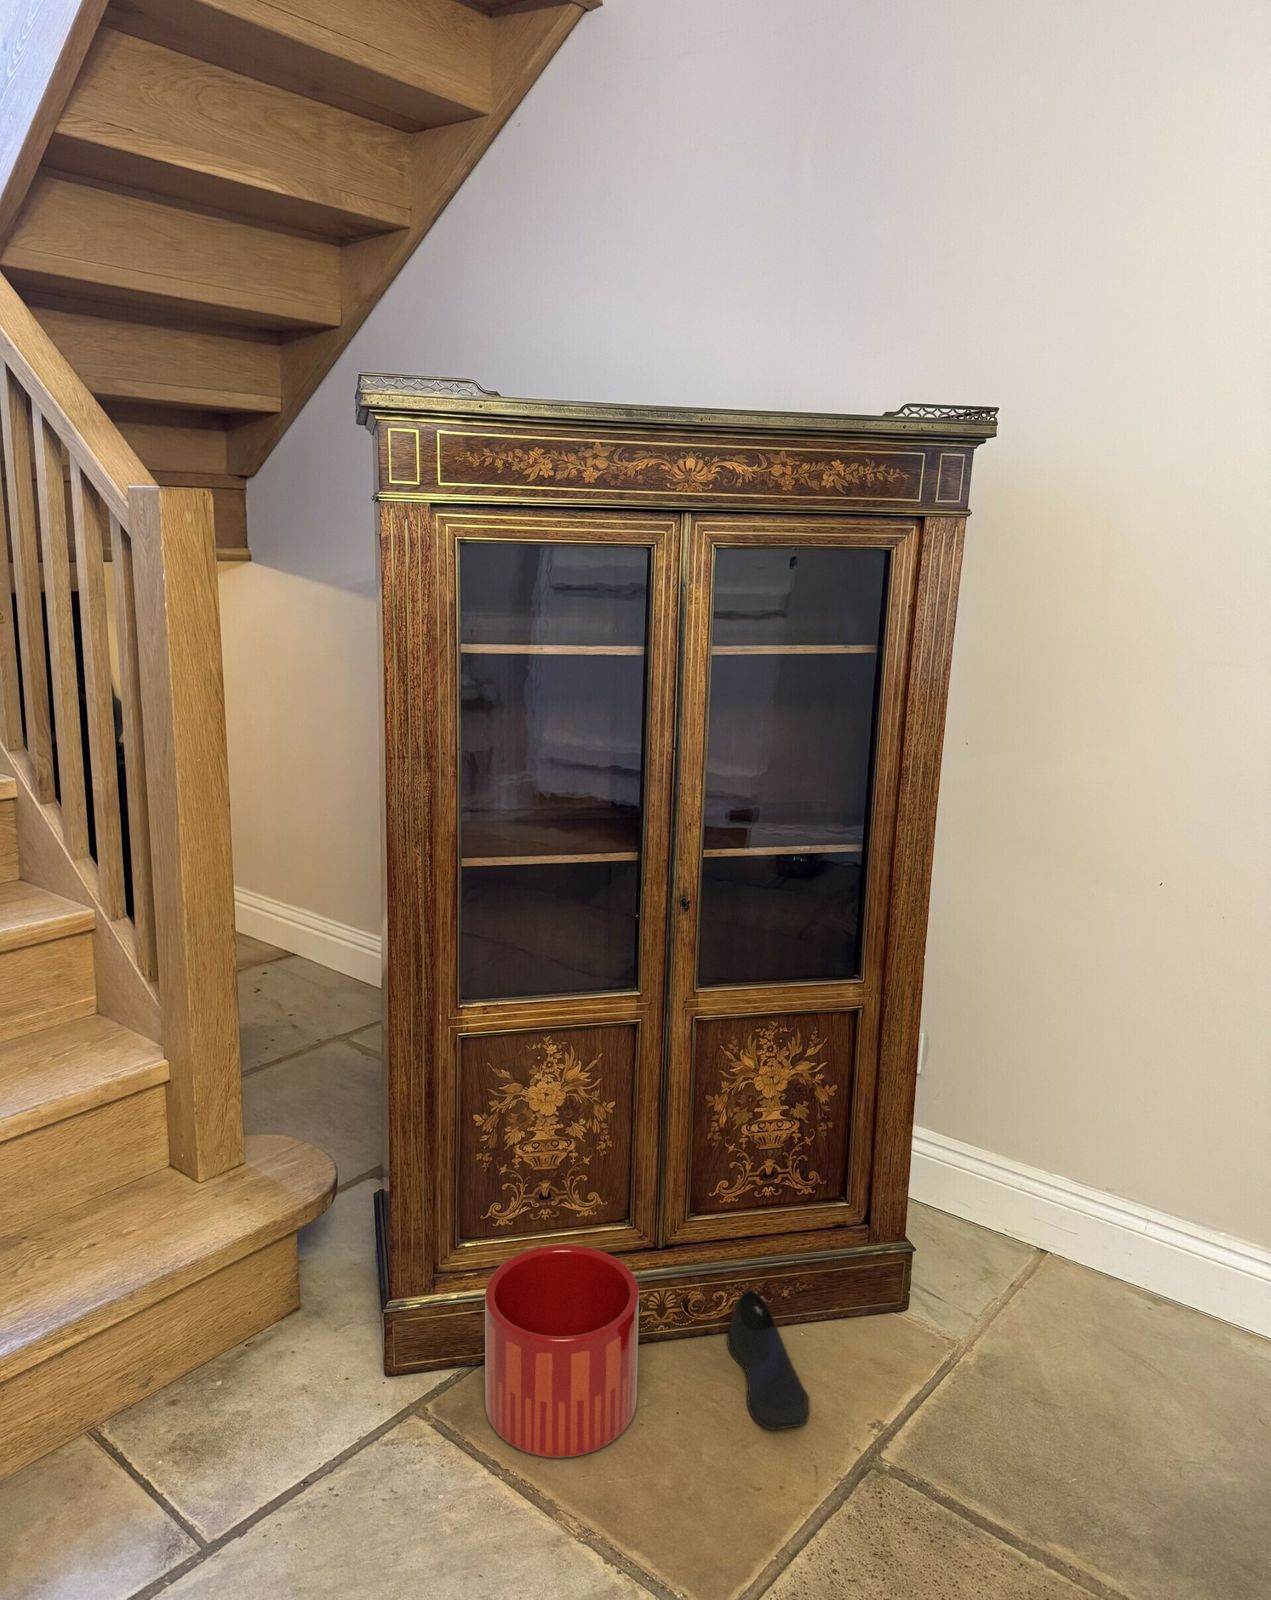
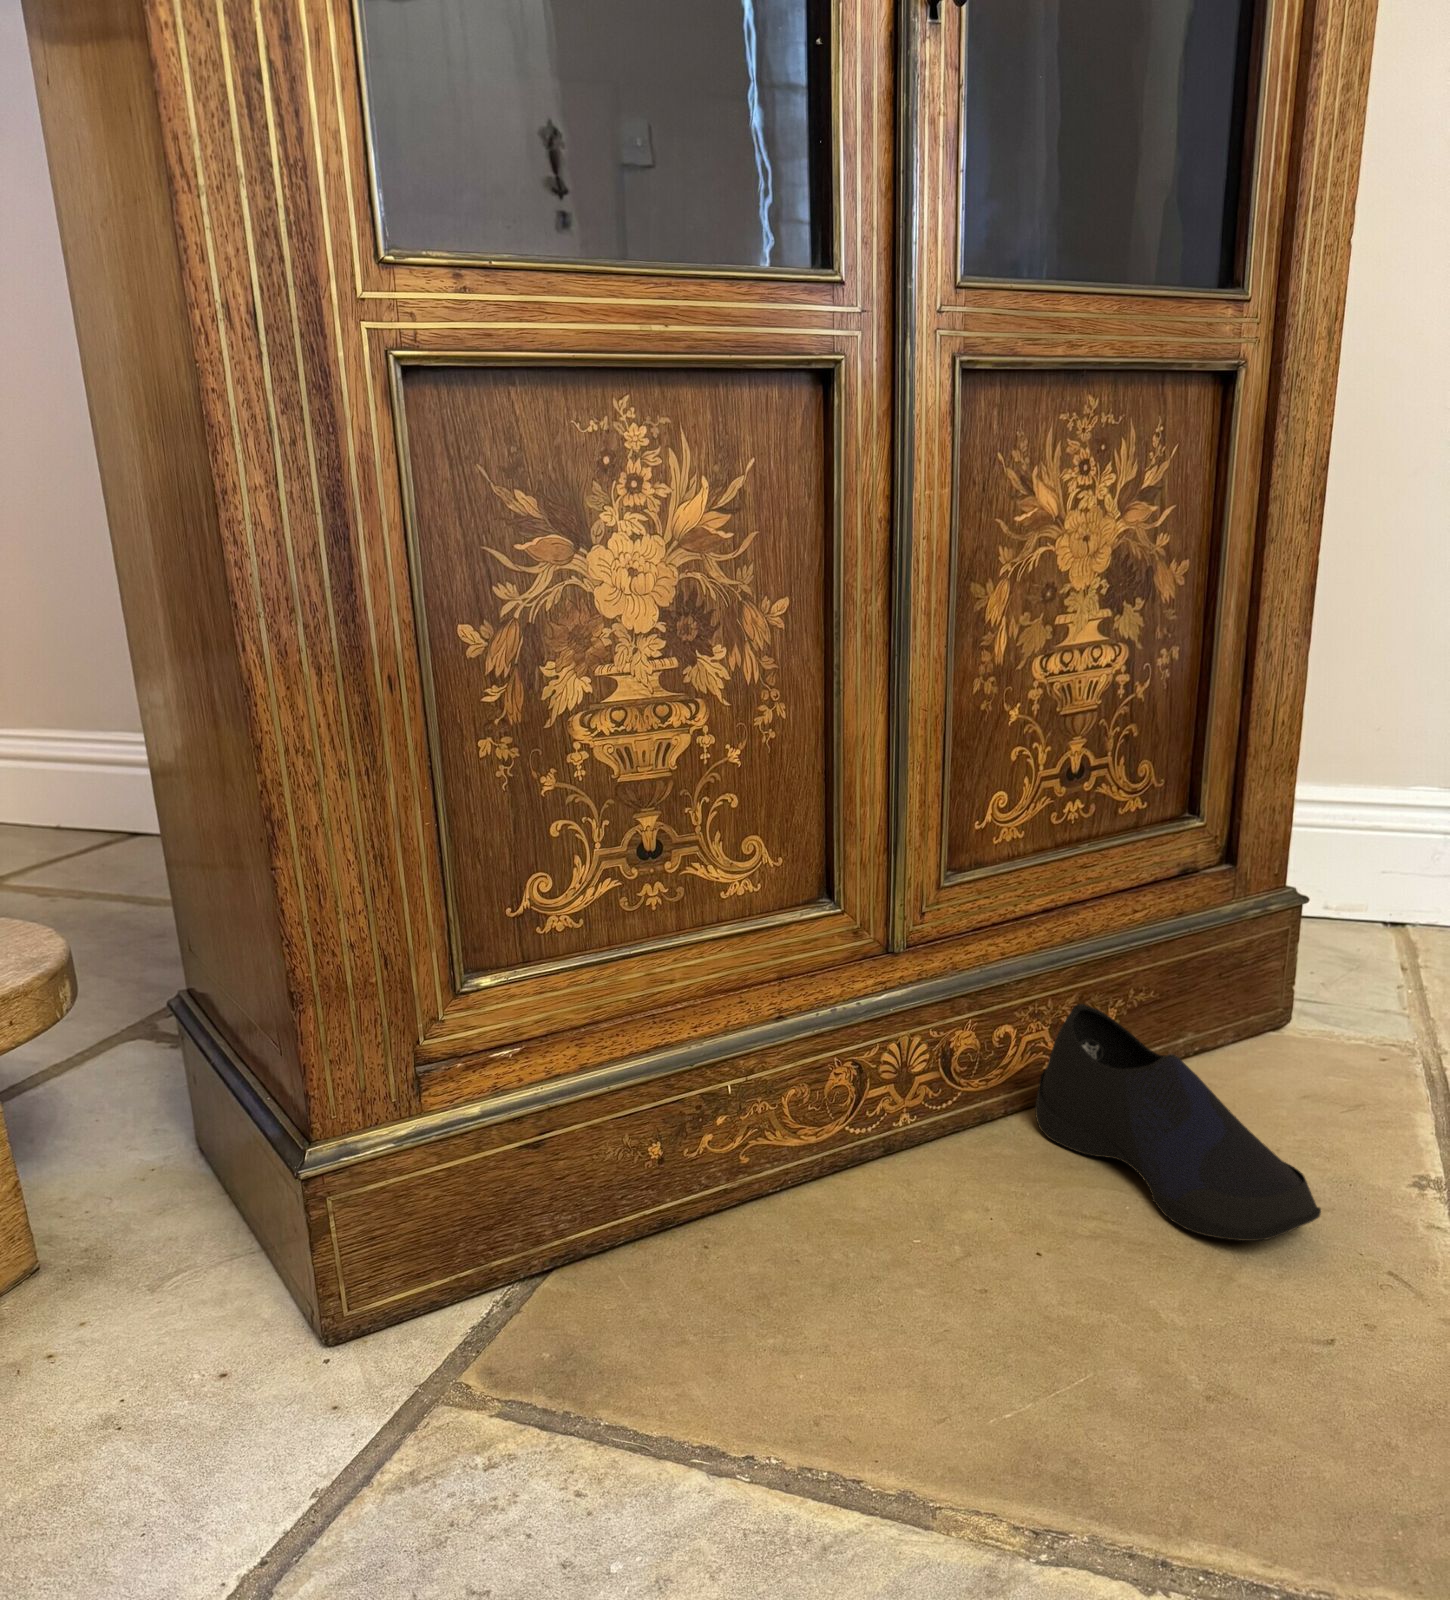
planter: present [485,1245,639,1458] -> none [594,942,982,1410]

